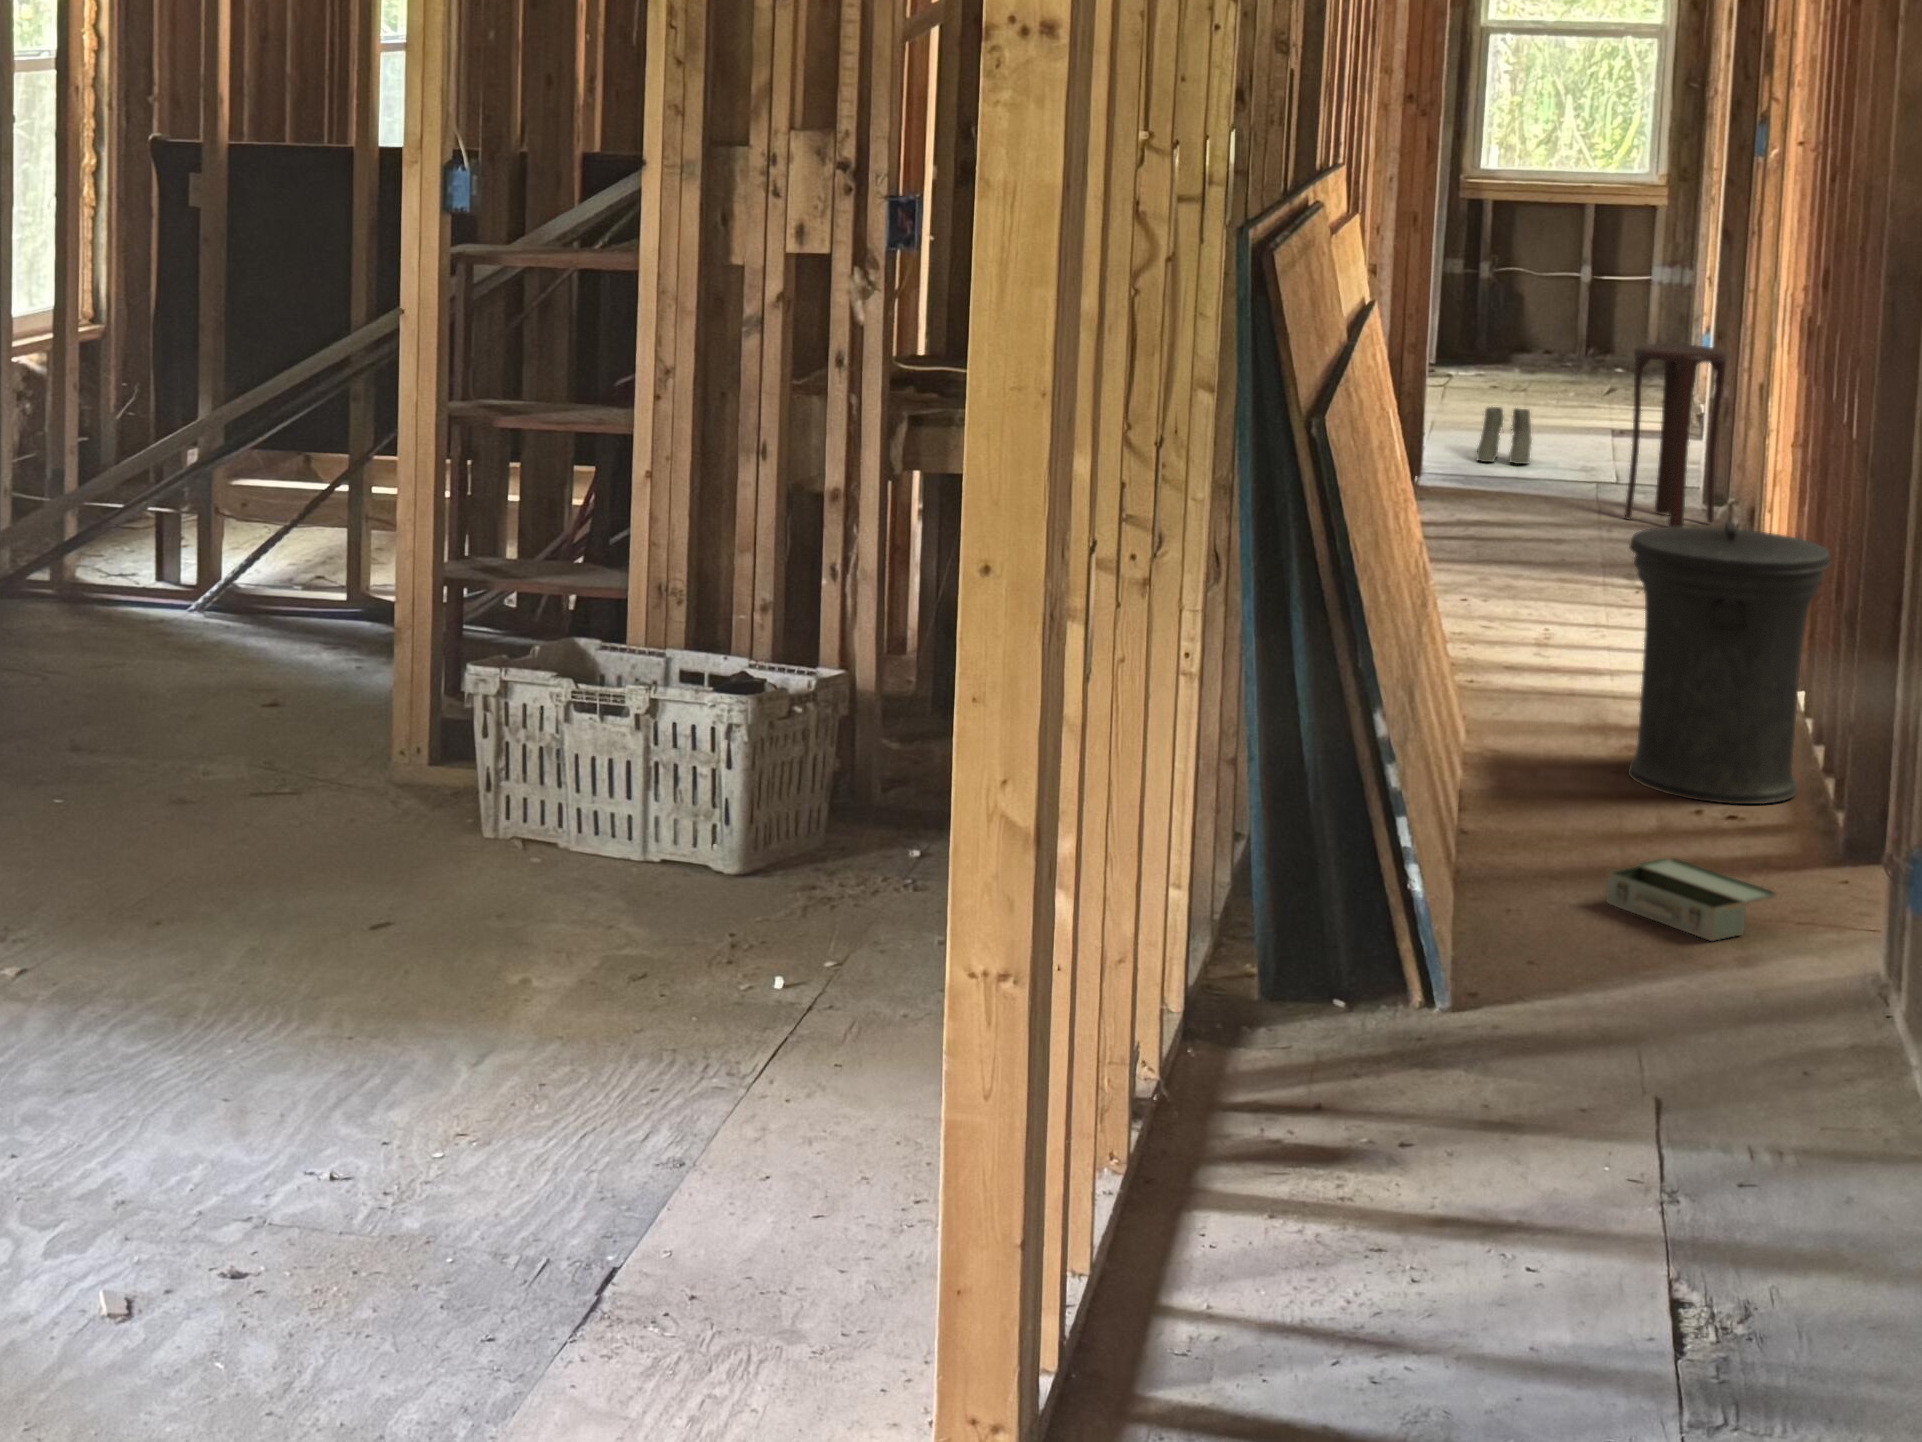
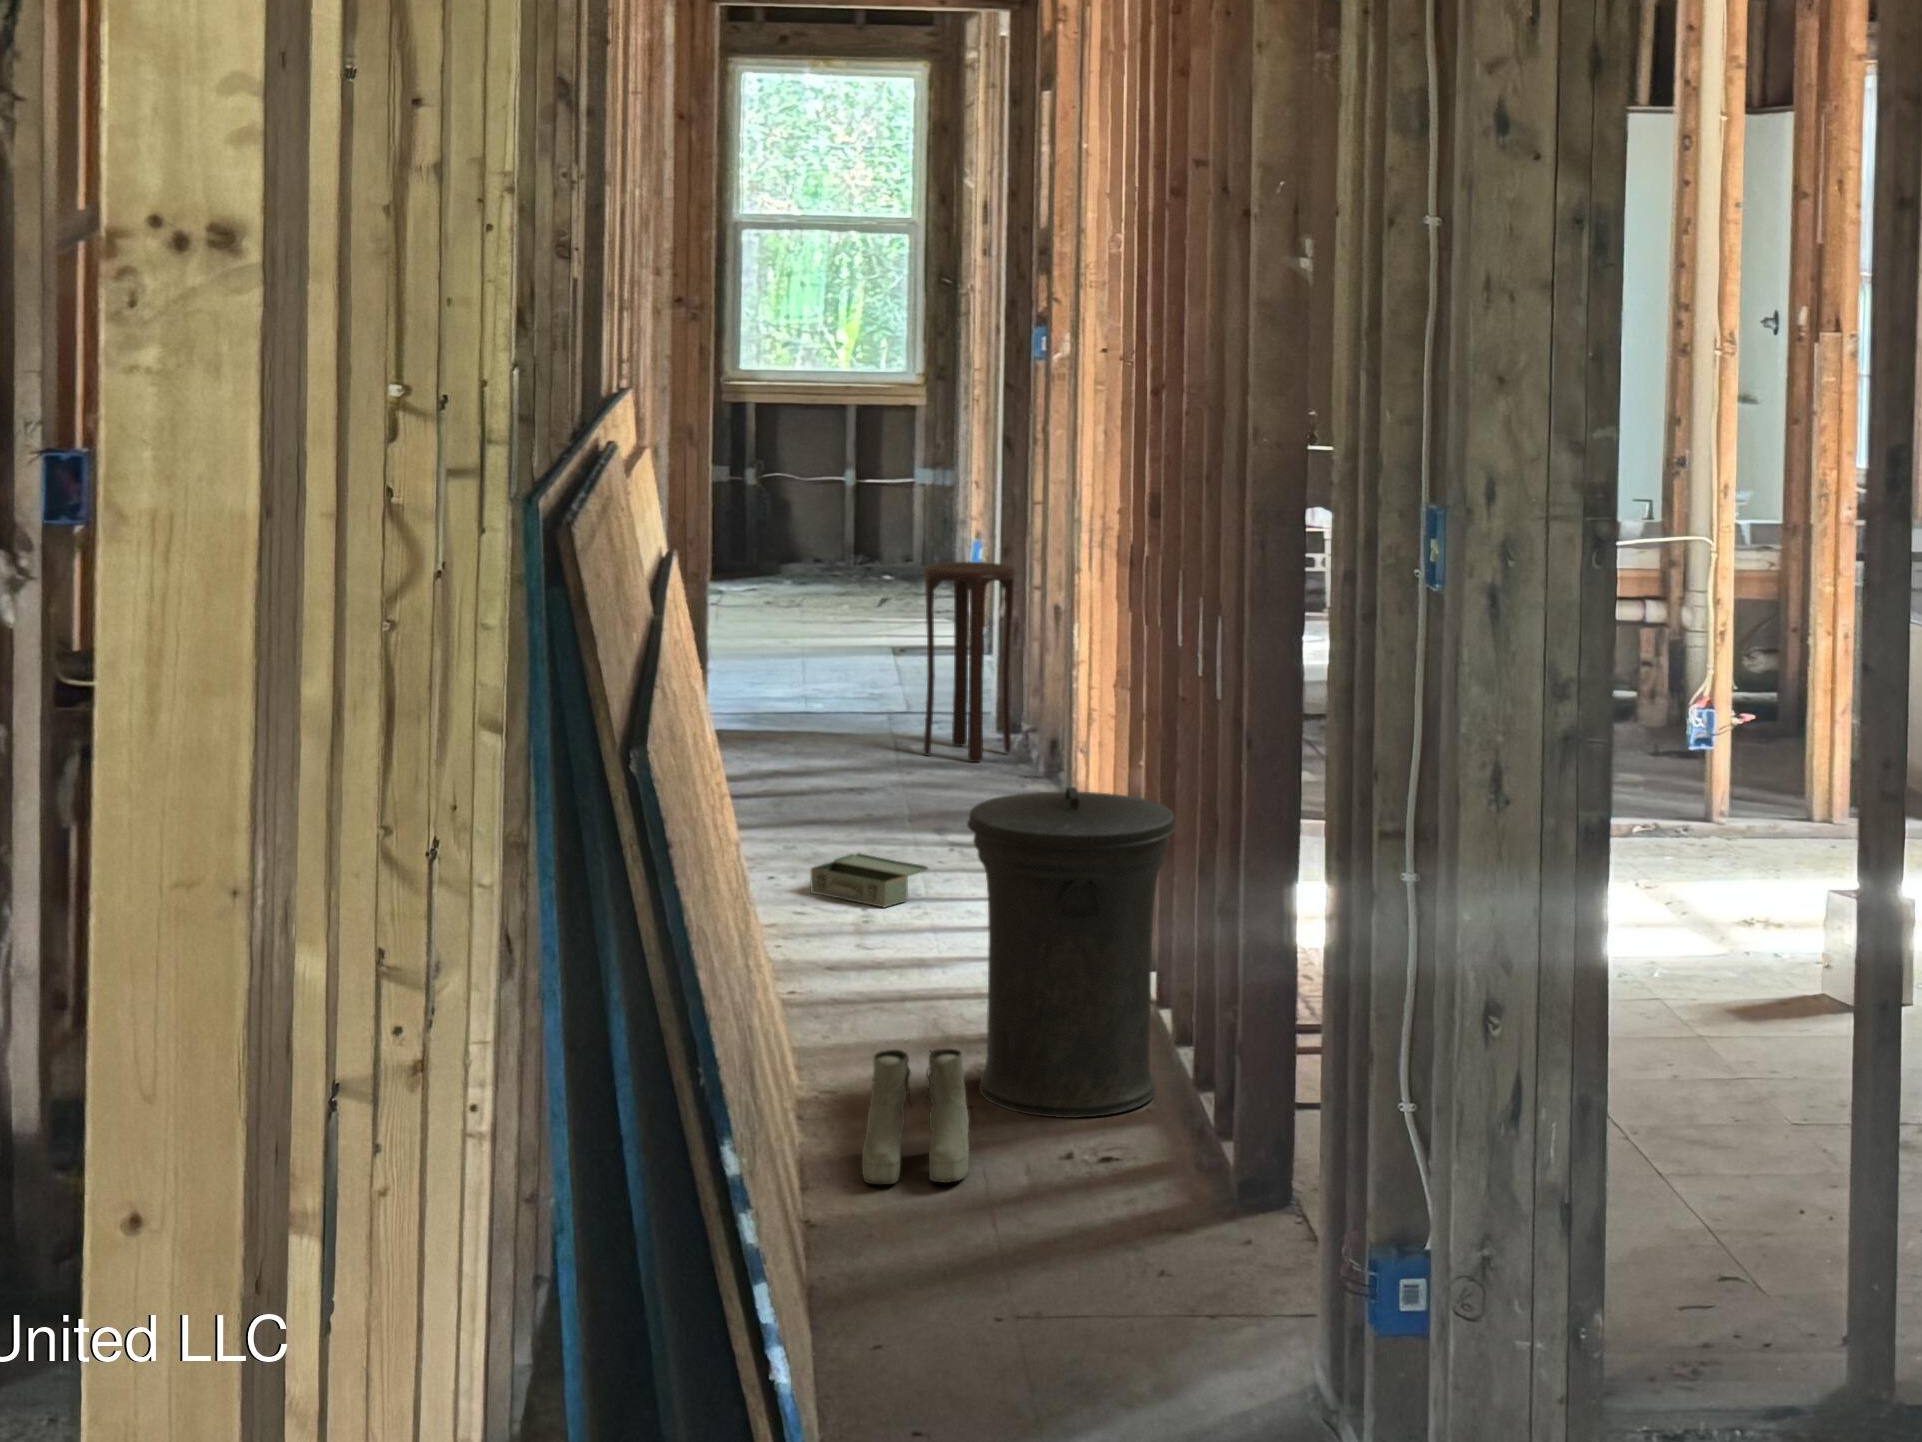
boots: present [1477,407,1532,464] -> present [862,1049,969,1185]
toolbox: present [1606,858,1776,941] -> present [810,854,928,908]

